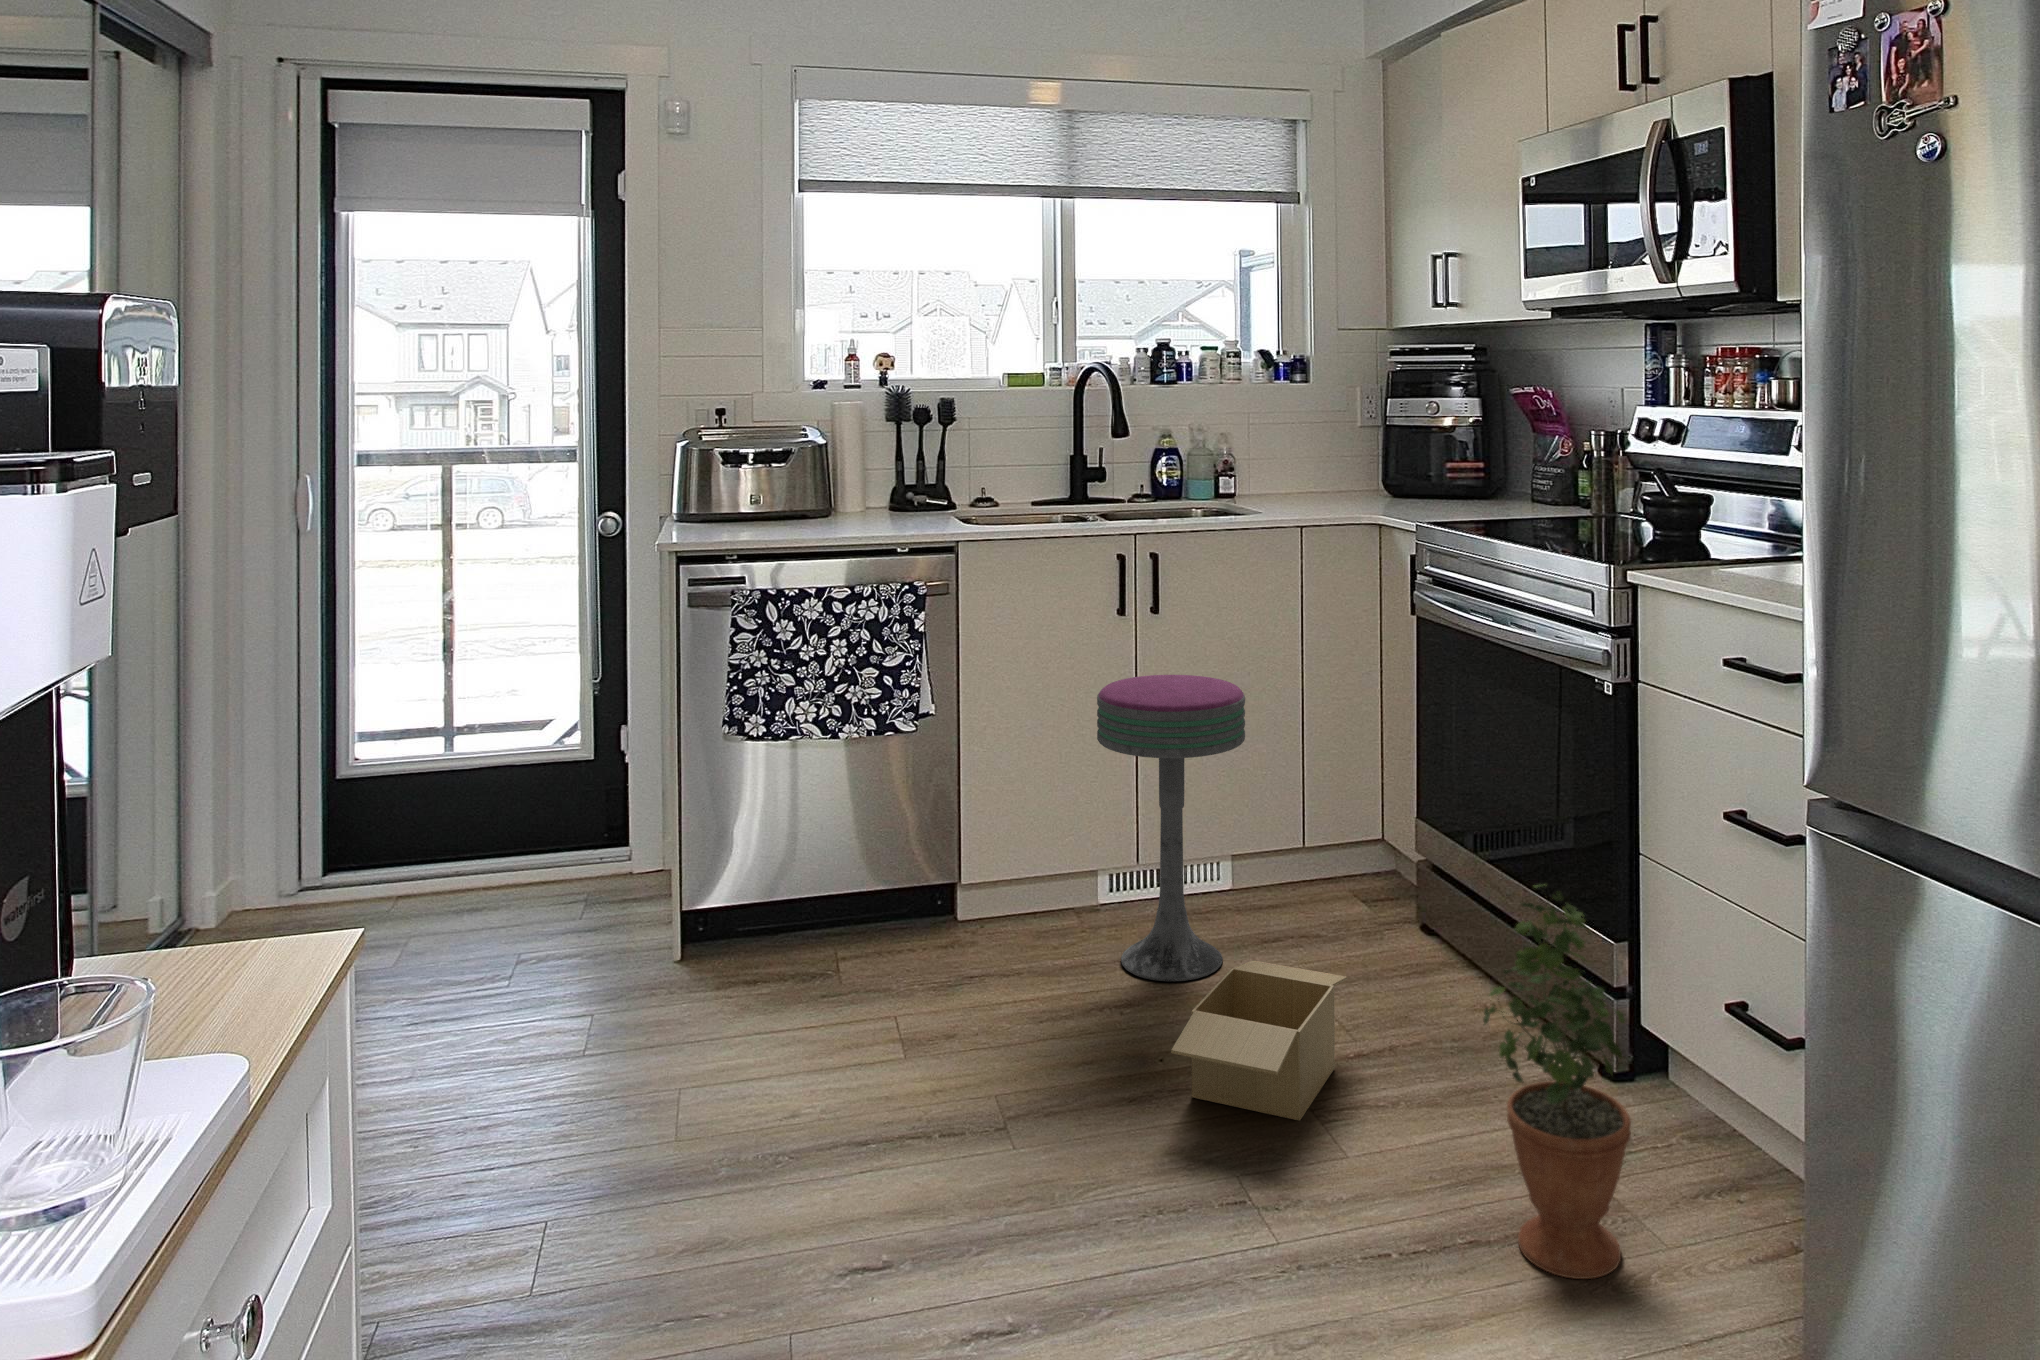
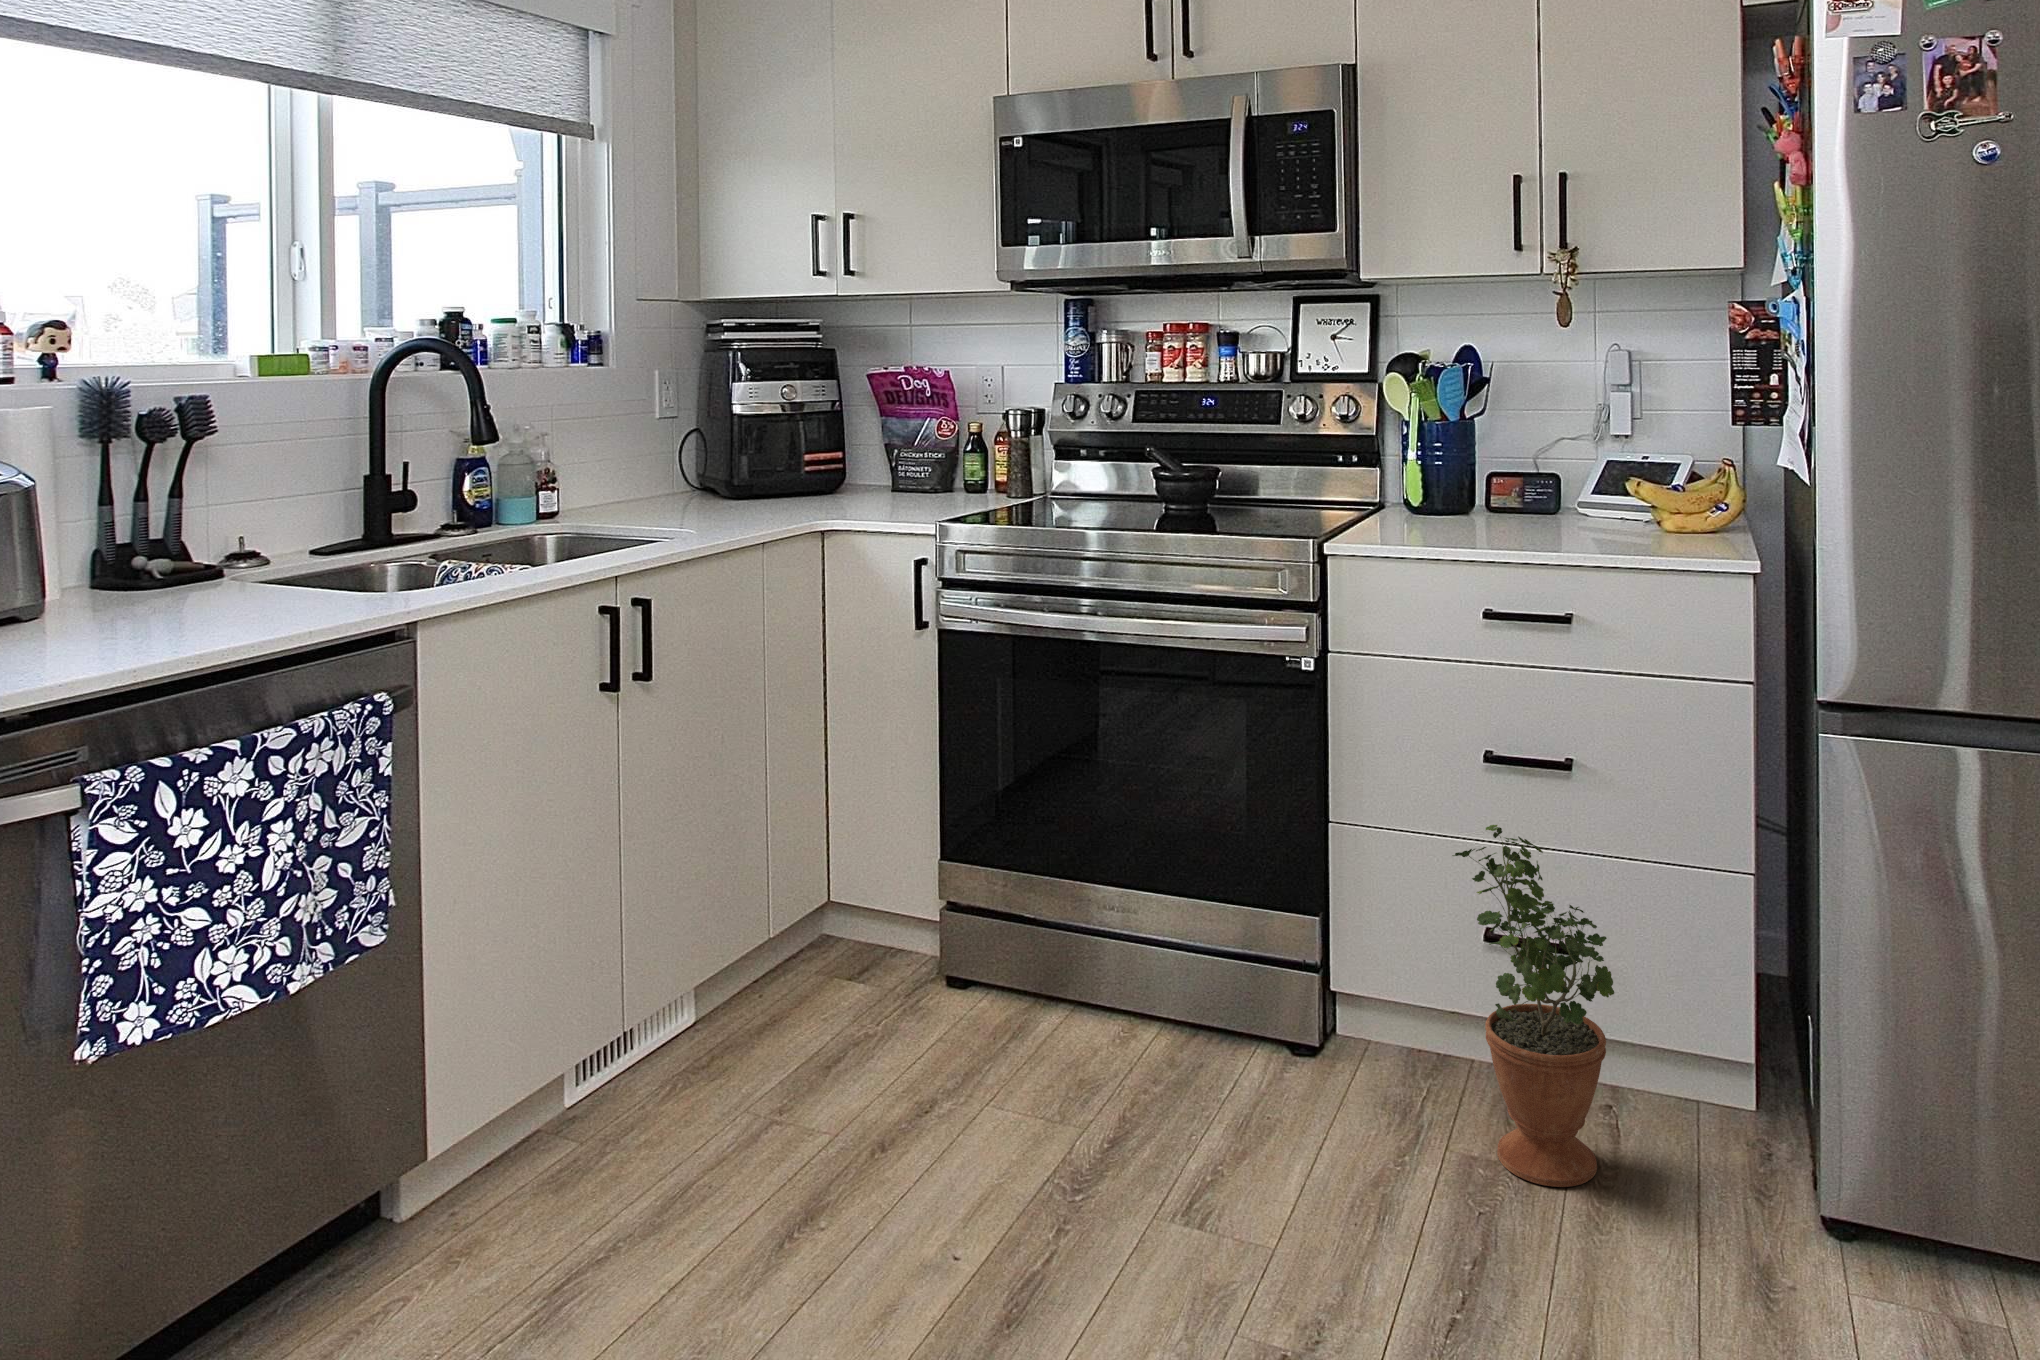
bar stool: present [1097,675,1245,981] -> none [683,736,884,1155]
cardboard box: present [1171,960,1347,1121] -> none [1004,1026,1253,1236]

